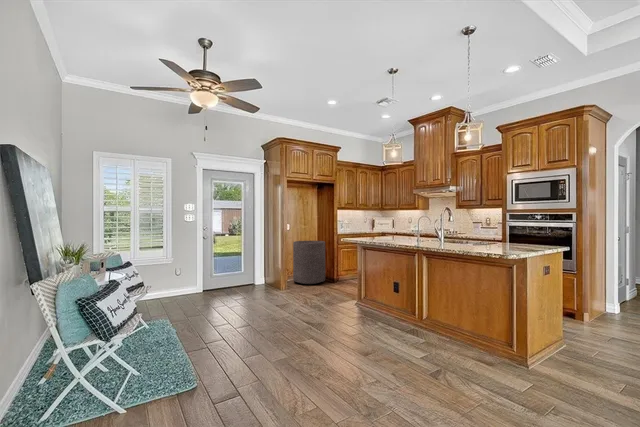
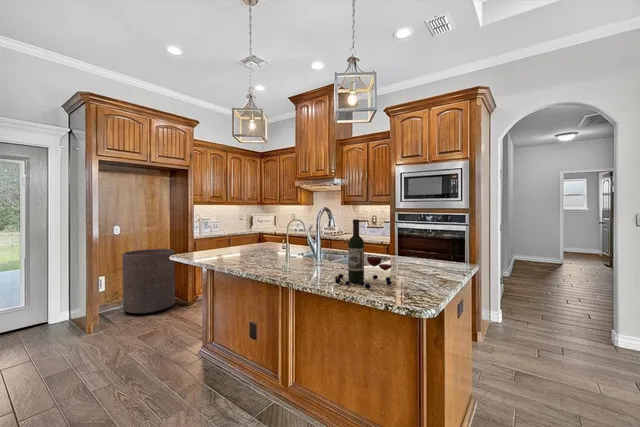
wine bottle: none [456,211,495,252] -> present [335,219,392,289]

